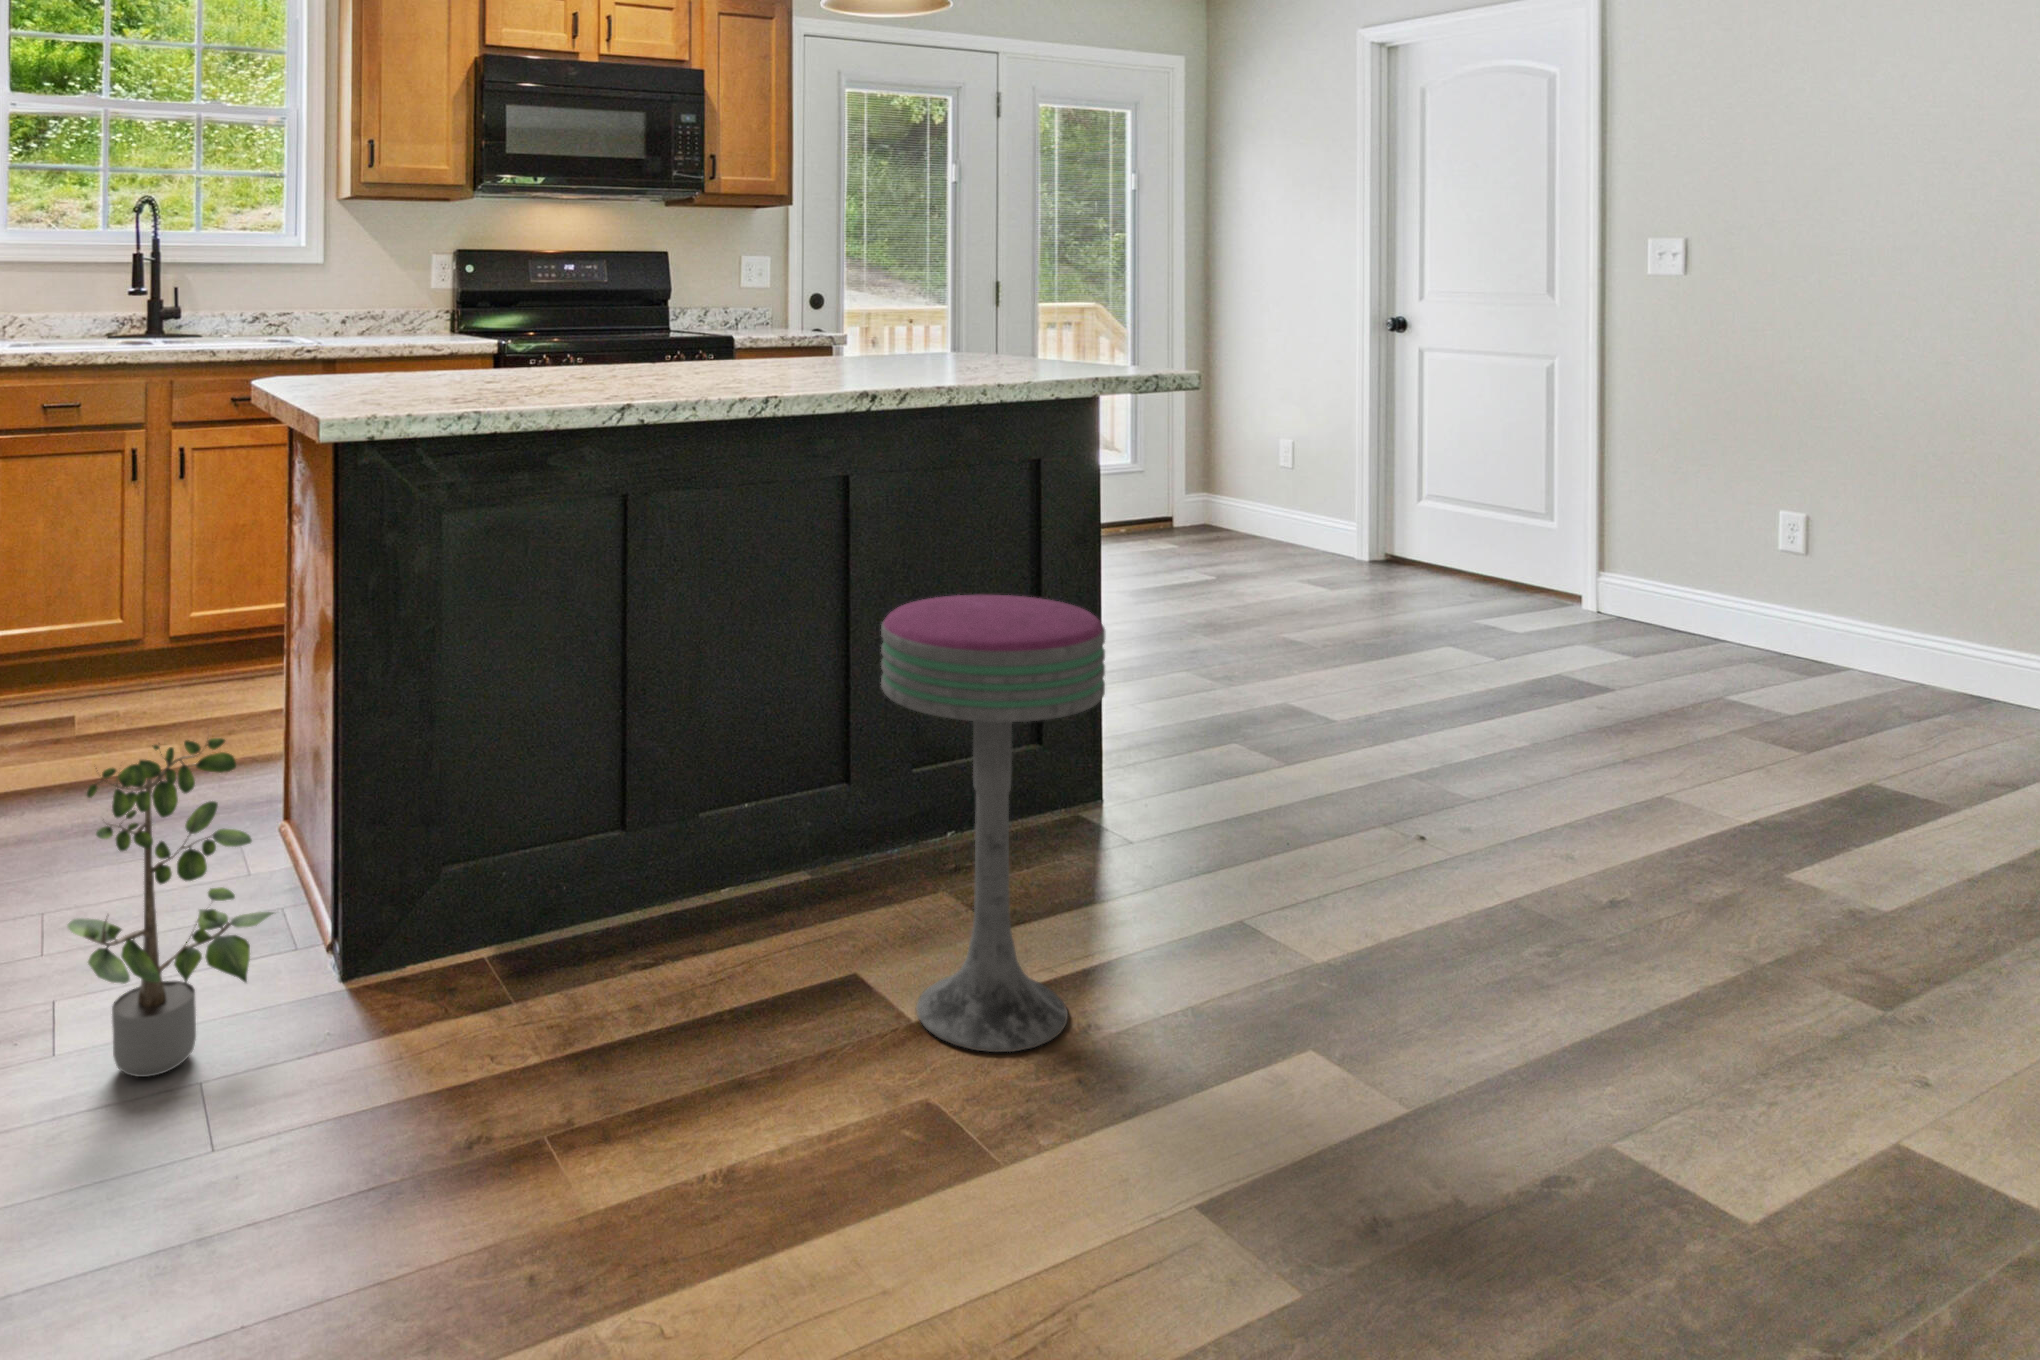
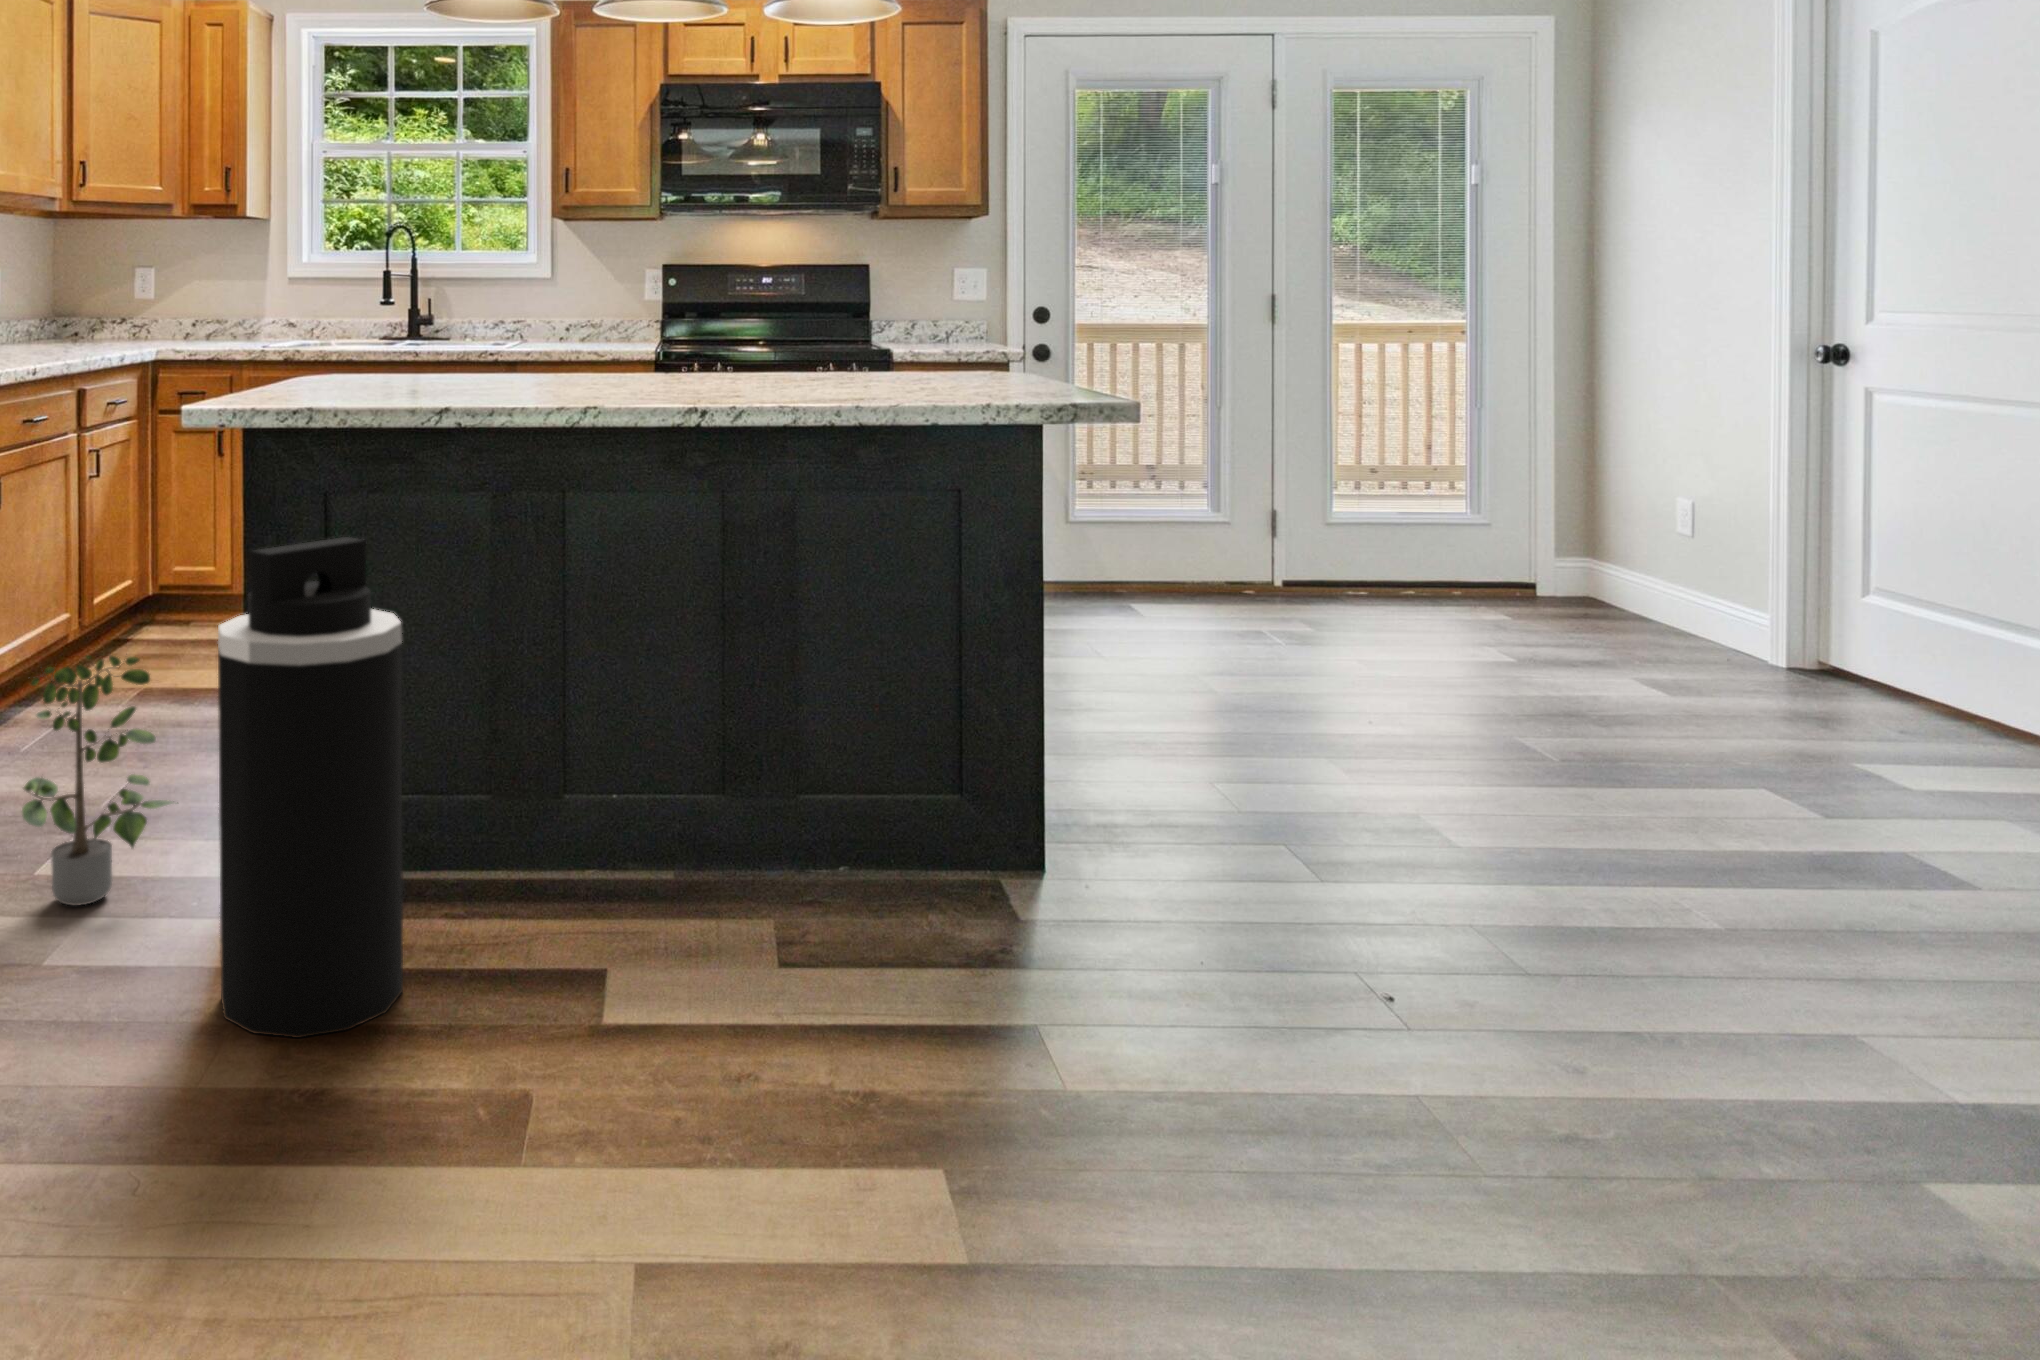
trash can: none [480,556,699,1165] -> present [218,537,403,1038]
bar stool: present [881,595,1105,1052] -> none [581,609,798,1051]

